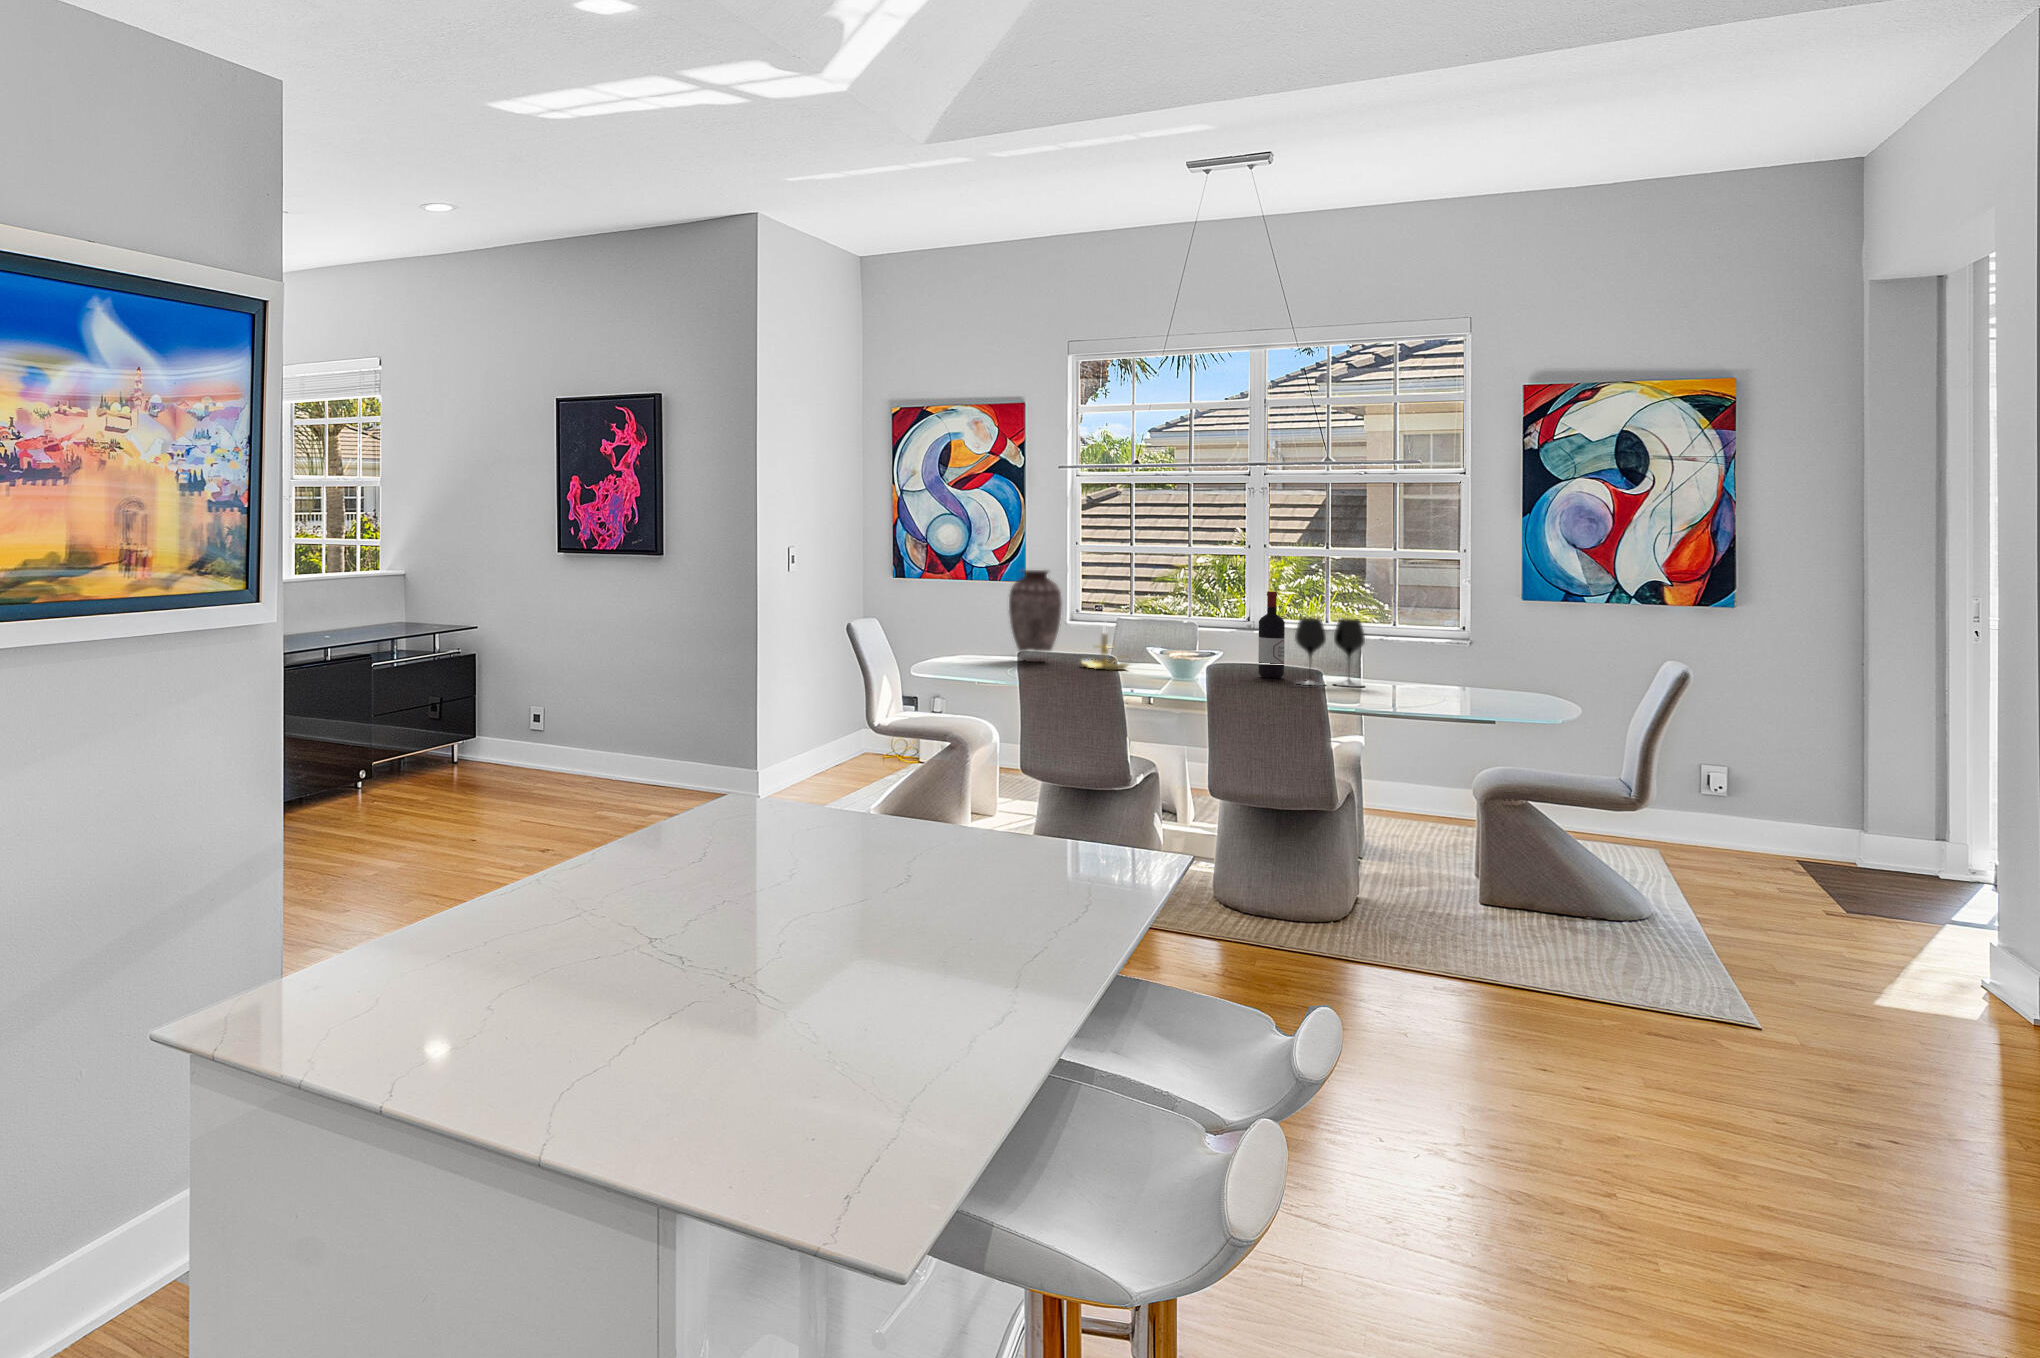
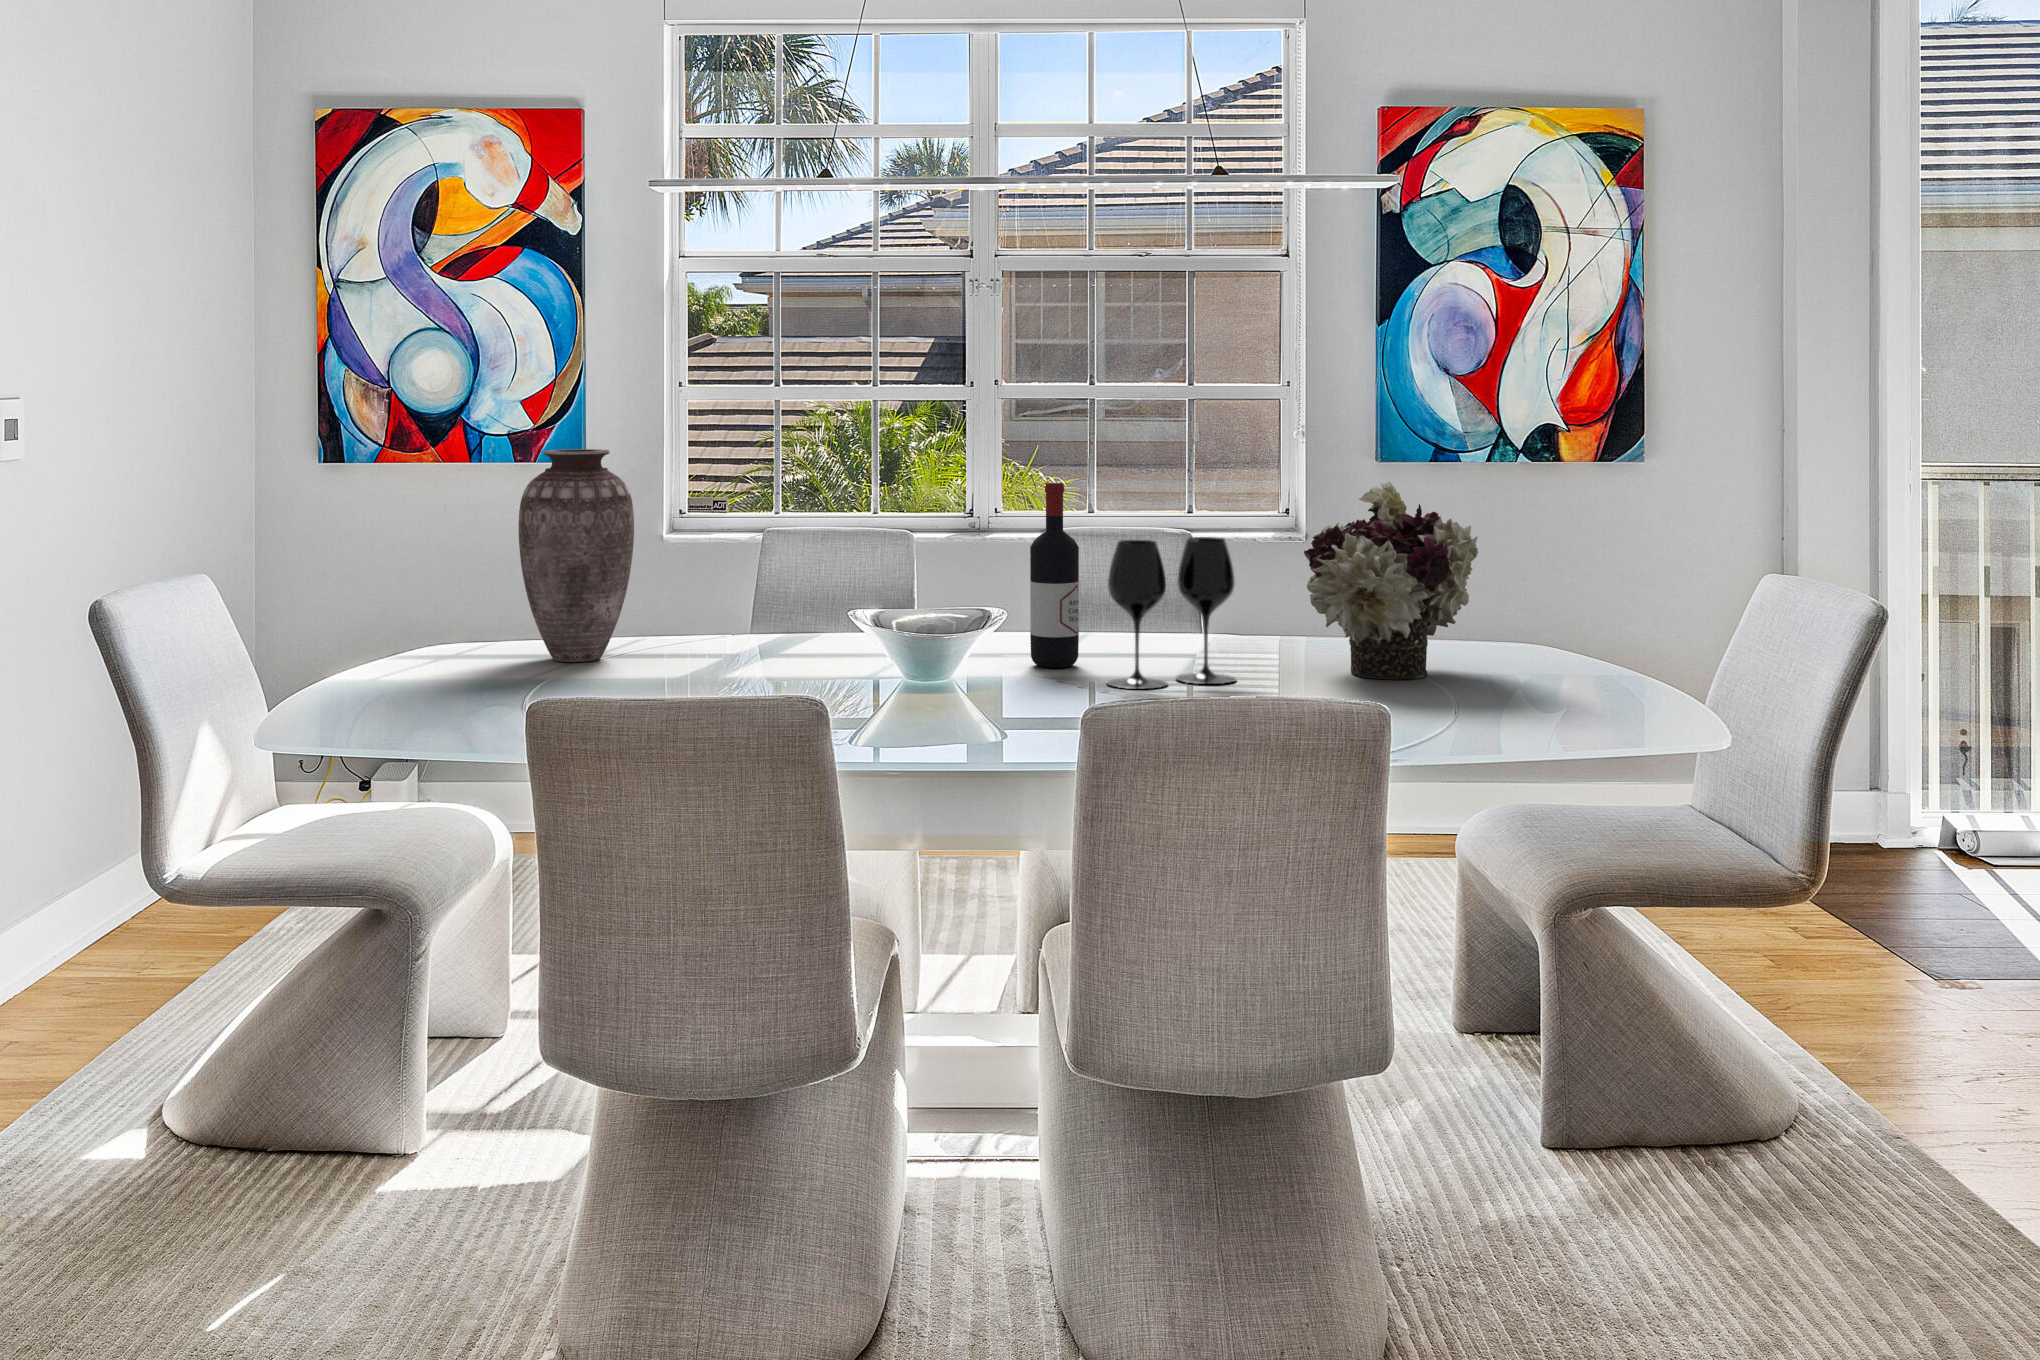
flower arrangement: none [1406,596,1511,693] -> present [1304,482,1478,680]
candle holder: present [1082,631,1129,670] -> none [673,562,789,676]

